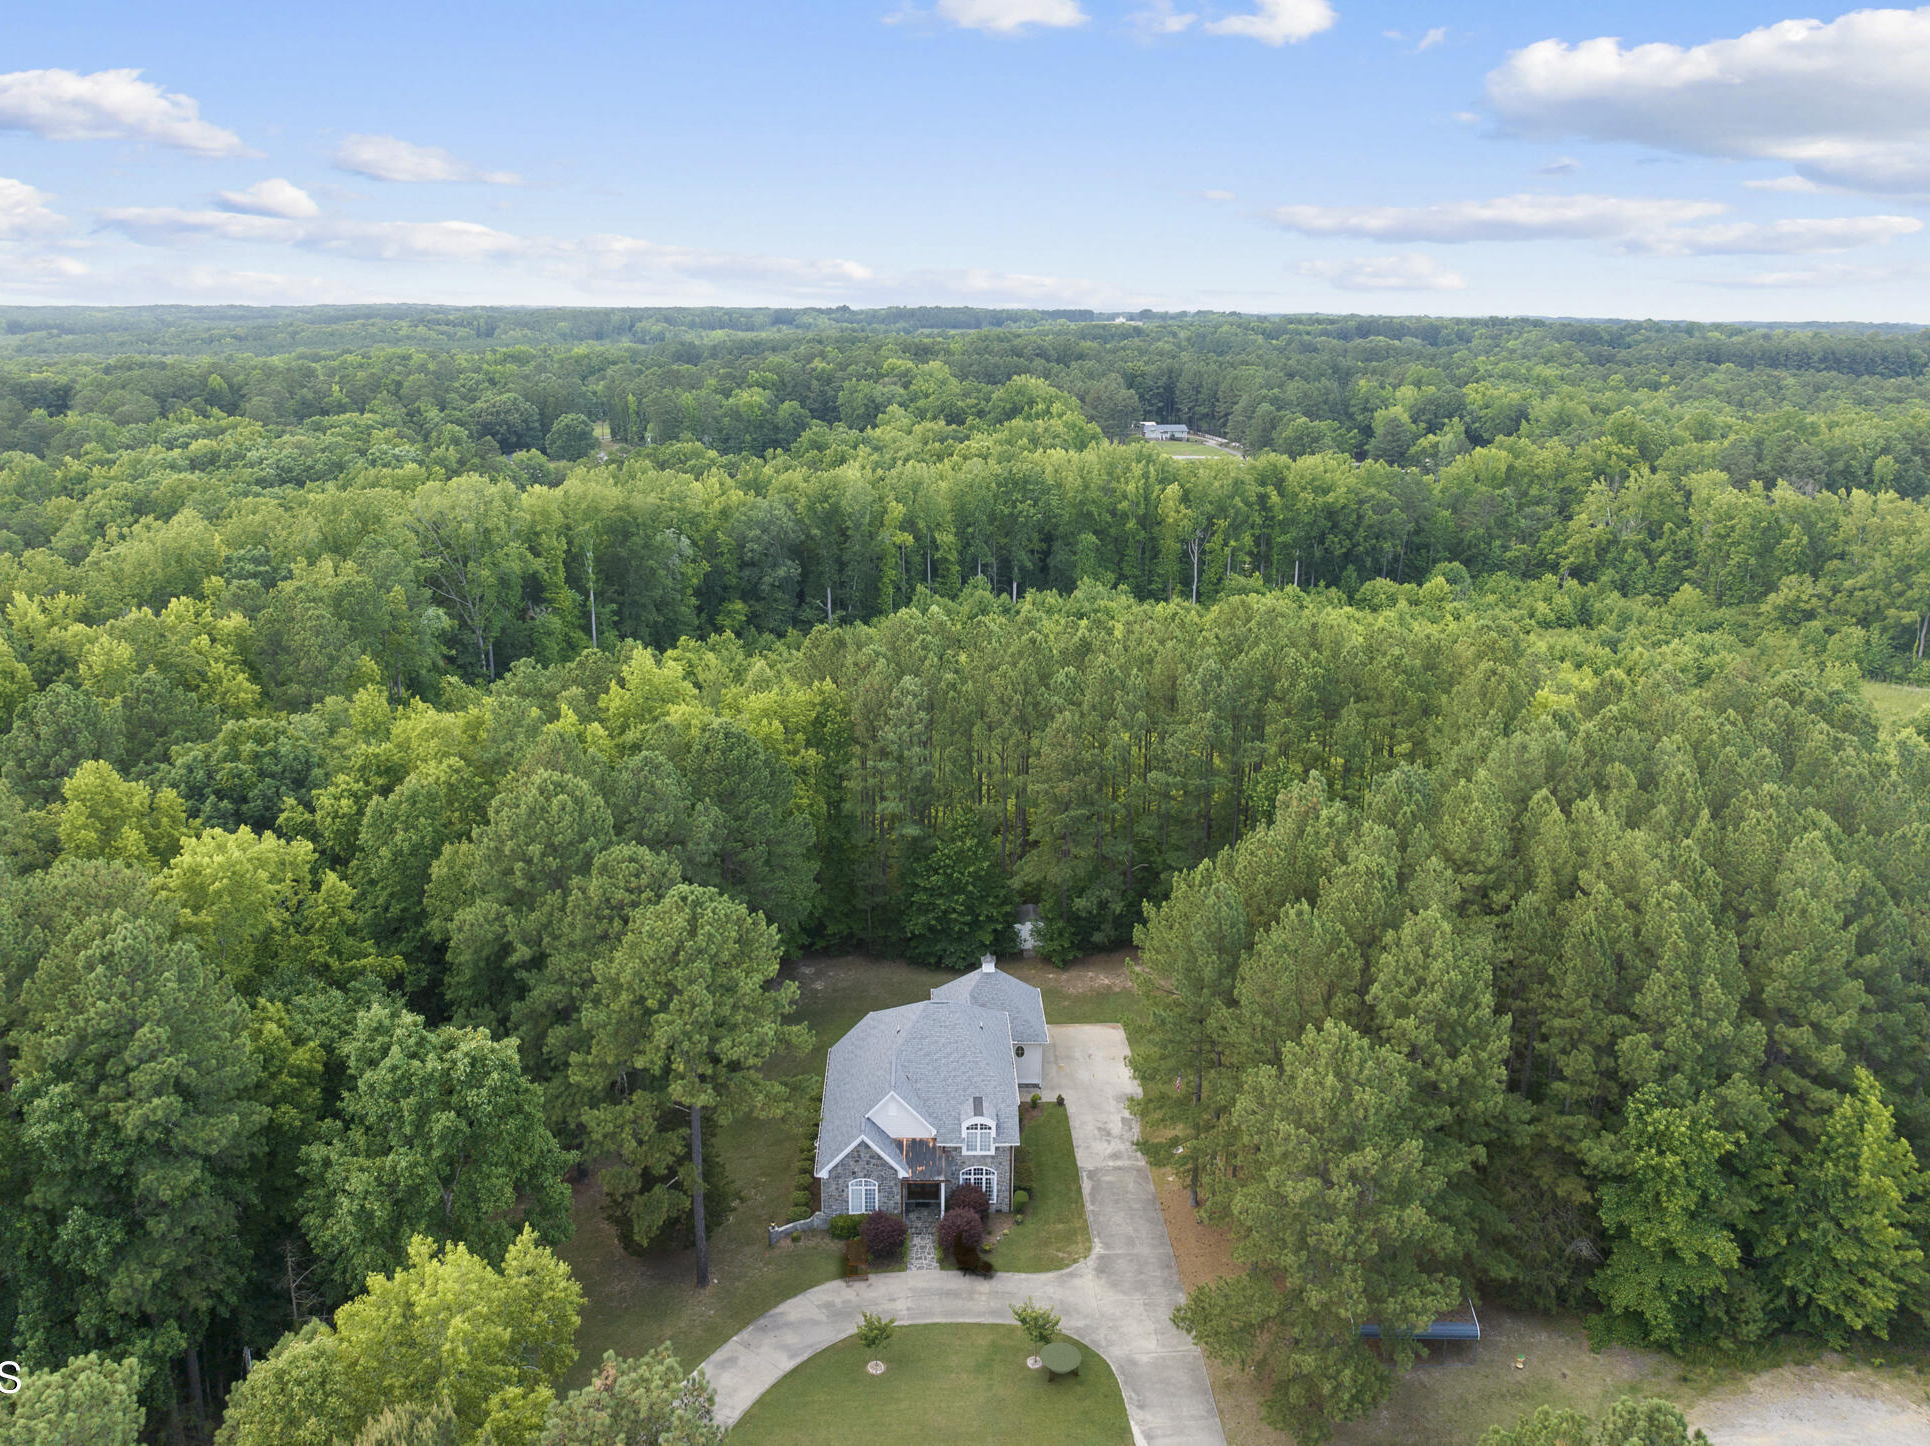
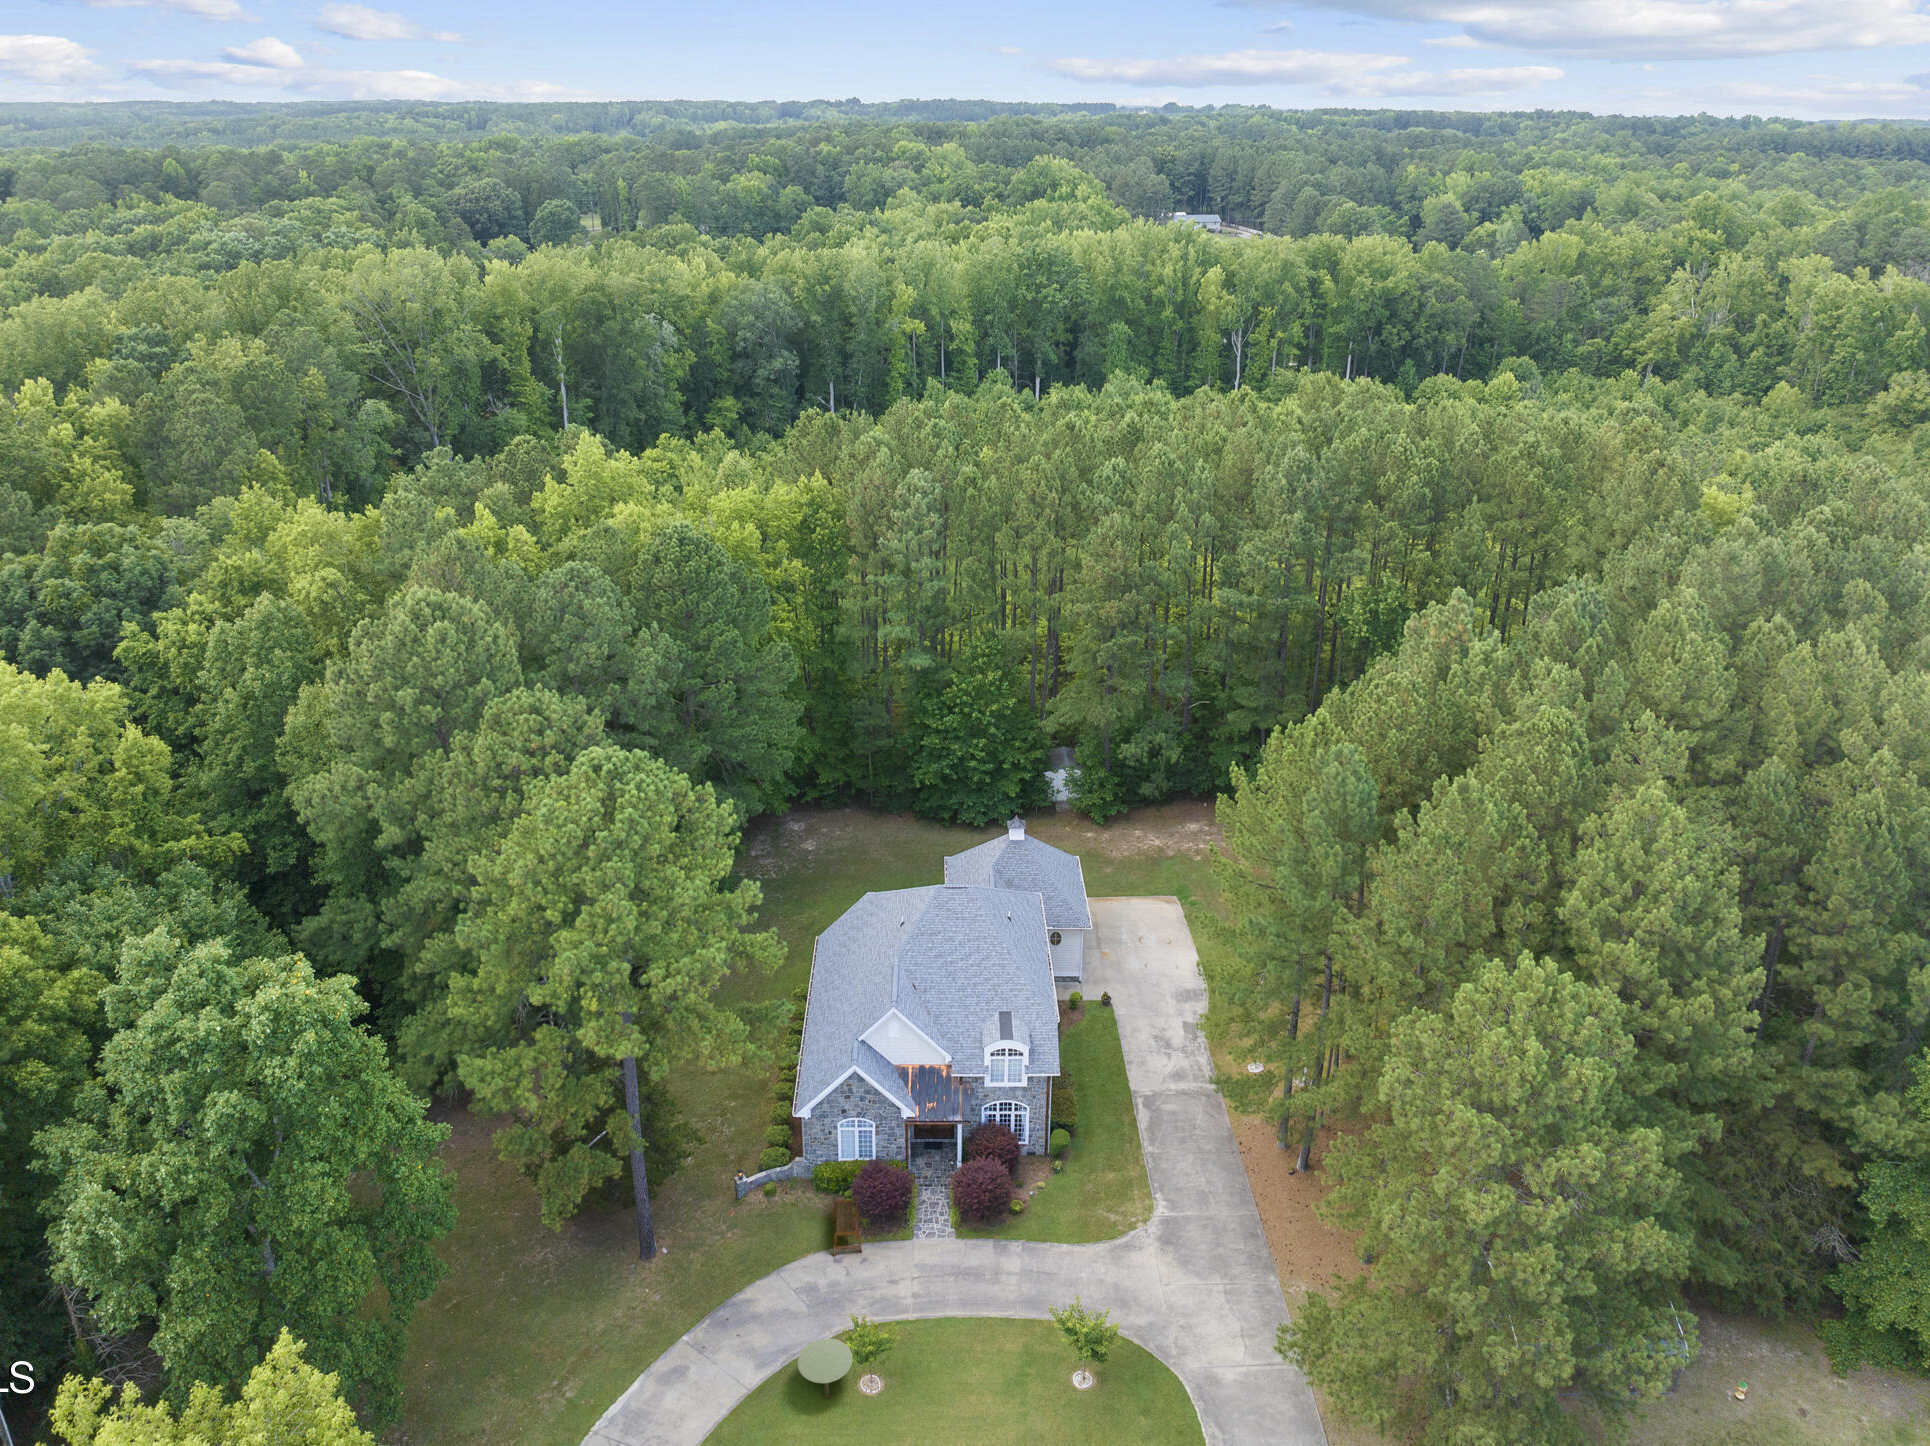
lounge chair: present [953,1231,994,1275] -> none [971,1187,1025,1252]
round table: present [1040,1342,1081,1382] -> present [798,1339,853,1399]

